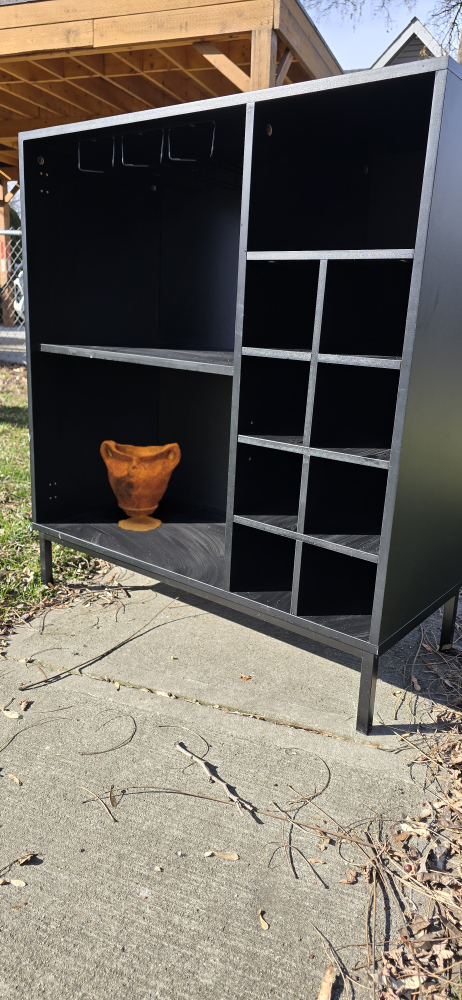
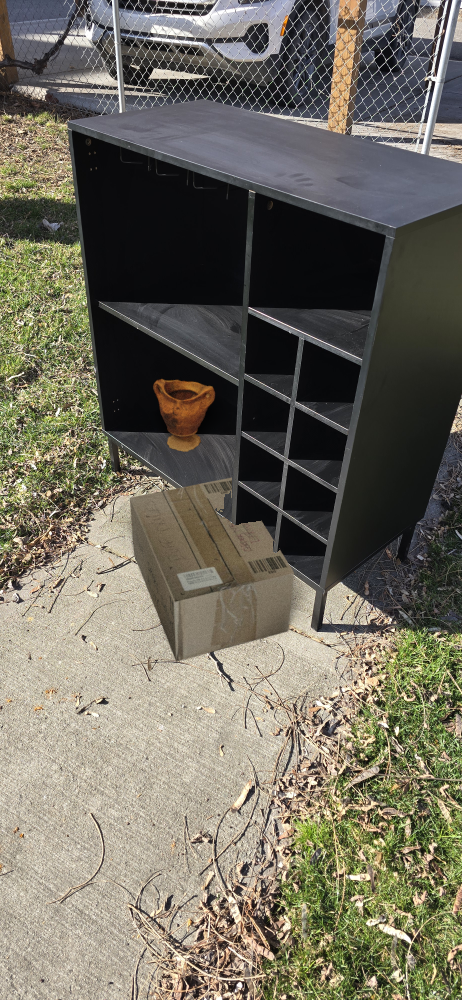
cardboard box: none [73,546,331,789] -> present [130,478,294,661]

